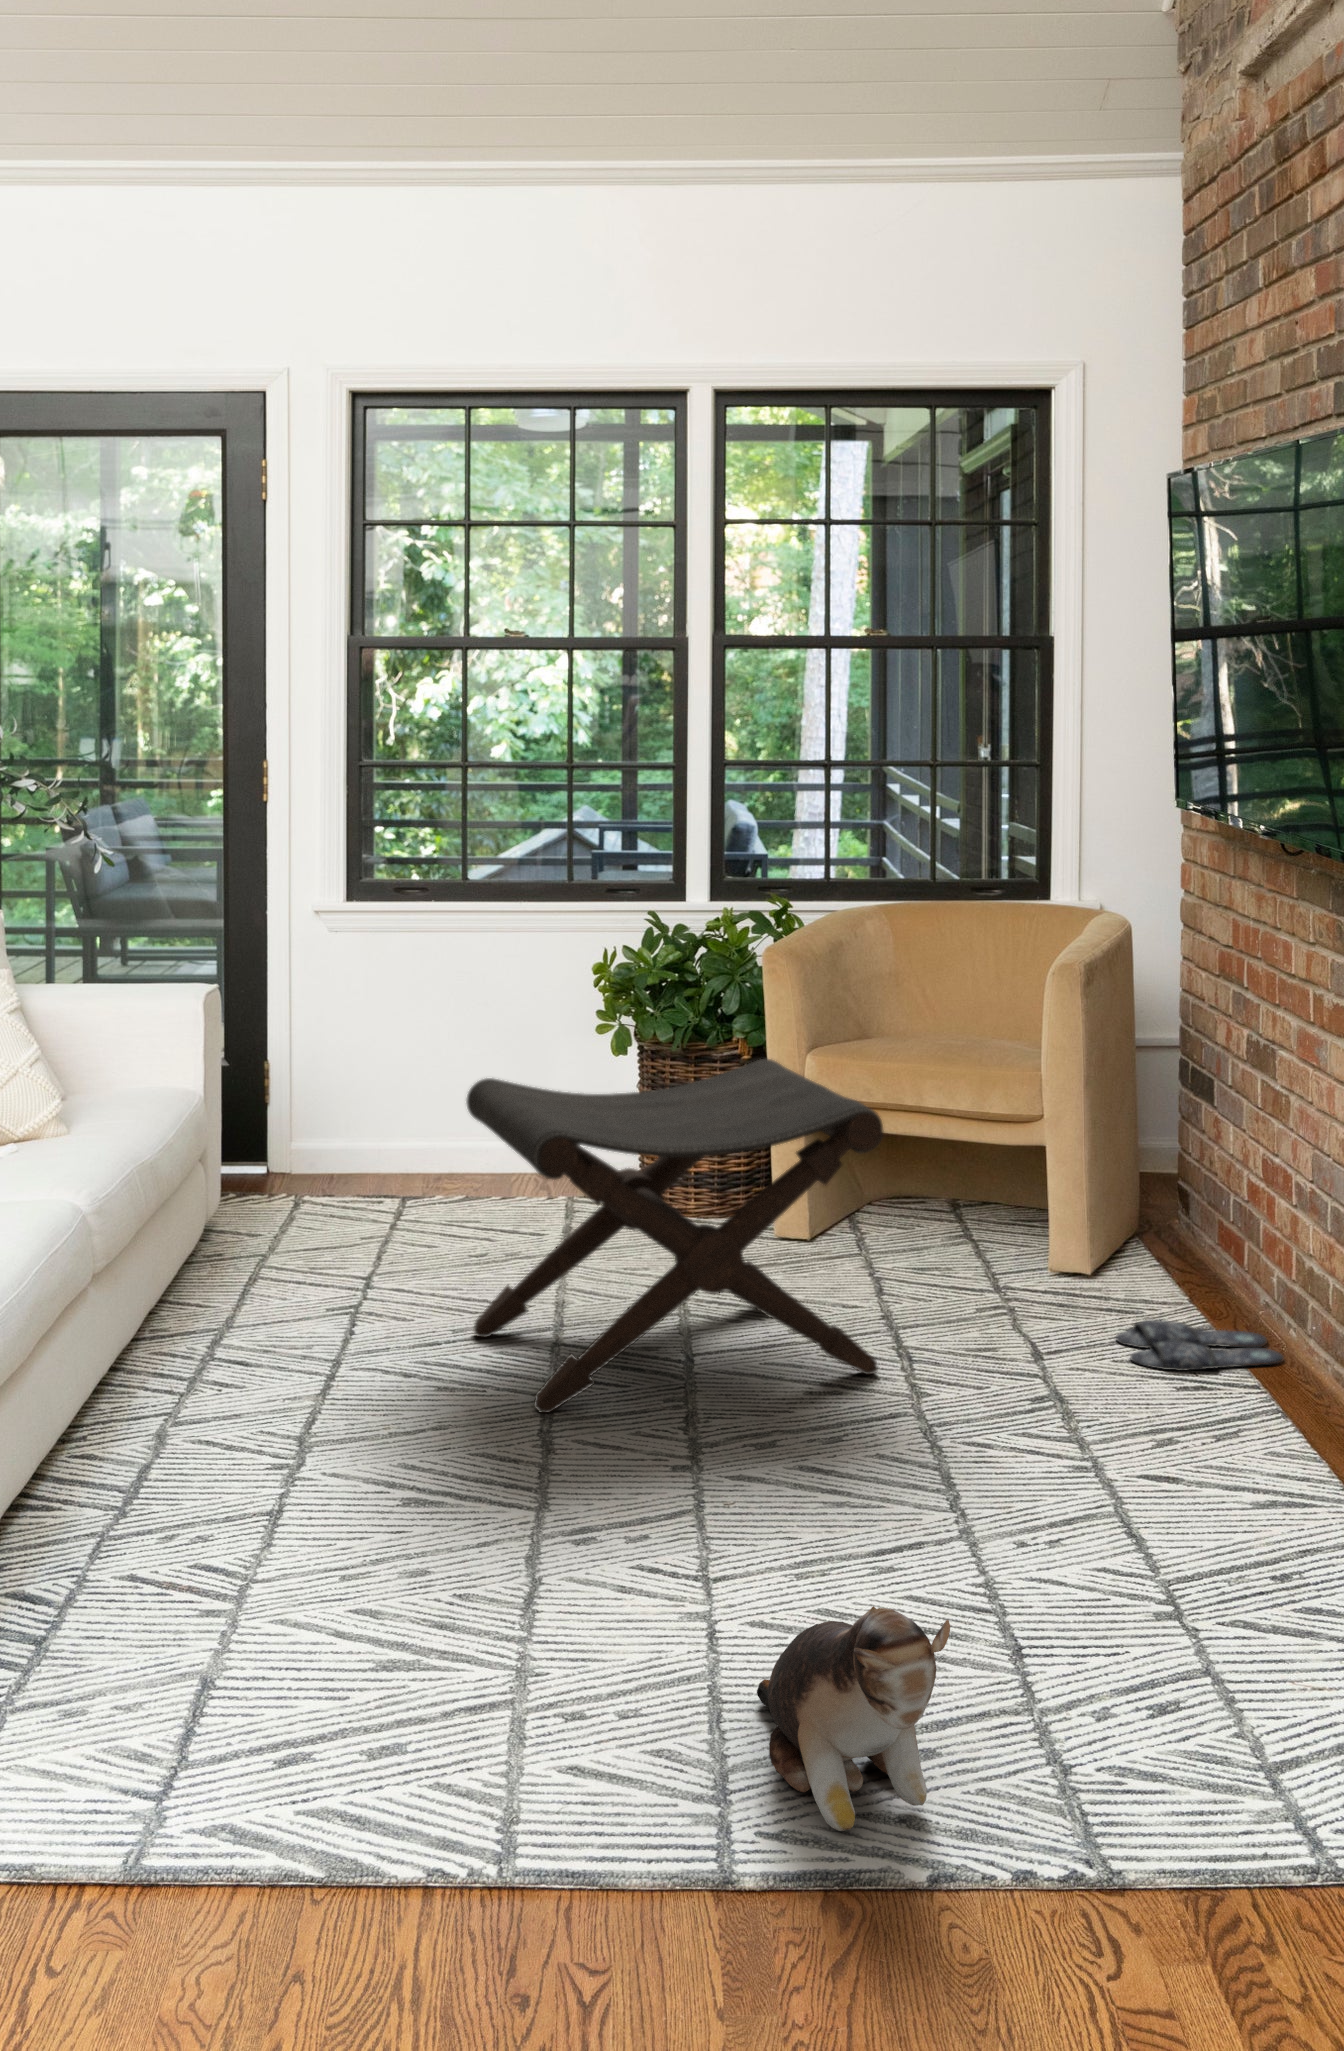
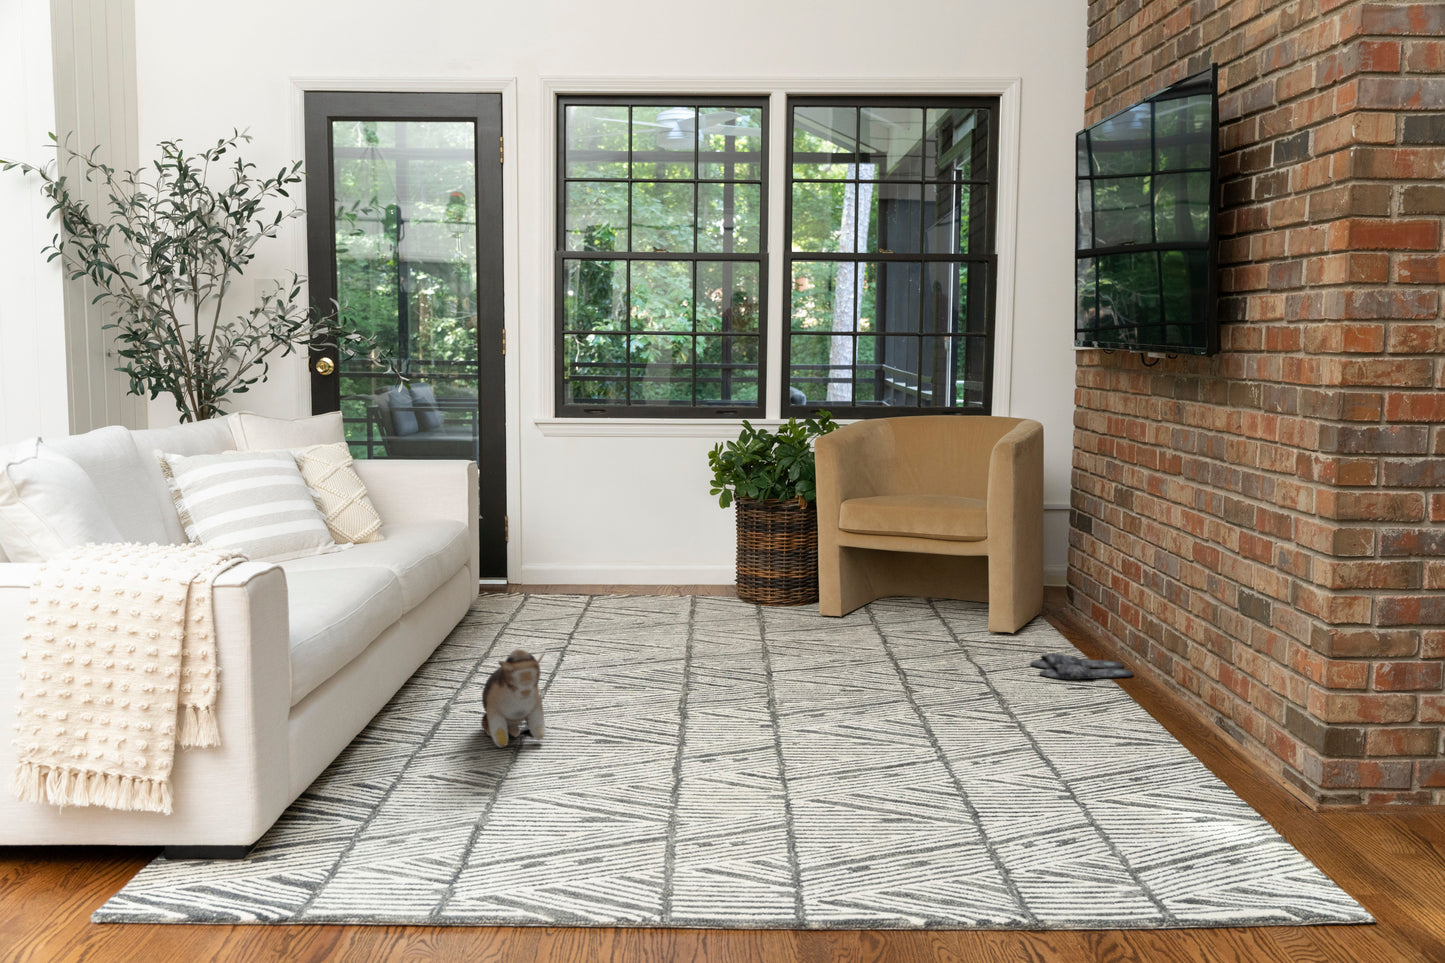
footstool: present [467,1059,883,1413] -> none [633,498,893,698]
plush toy: present [757,1606,950,1831] -> present [481,650,545,748]

